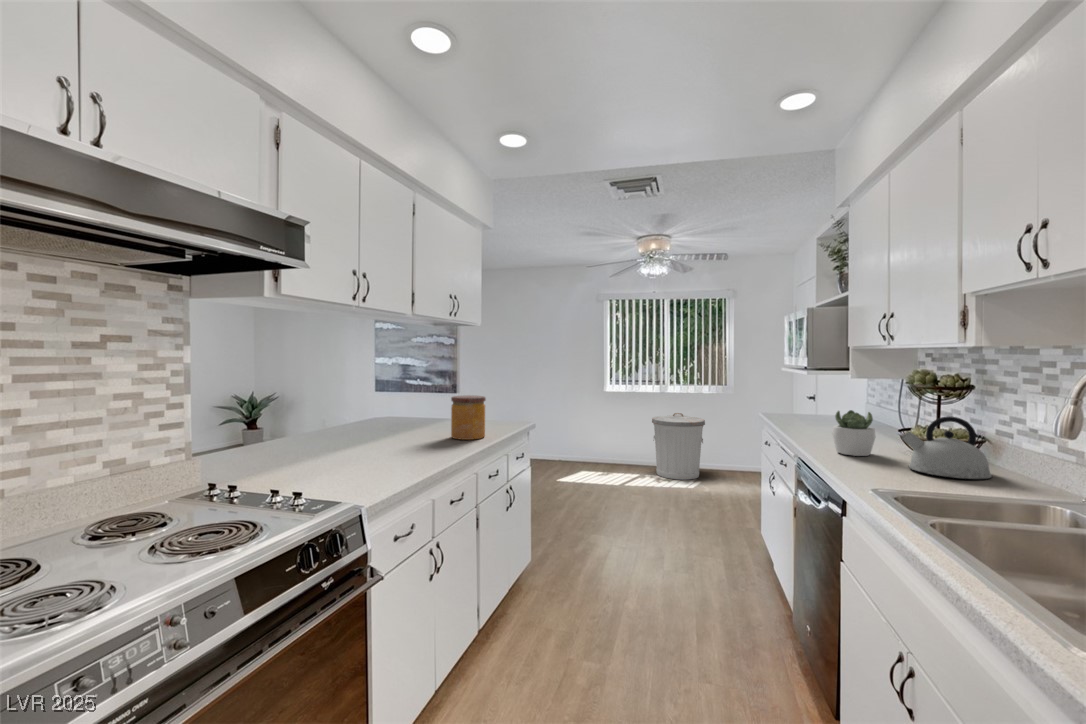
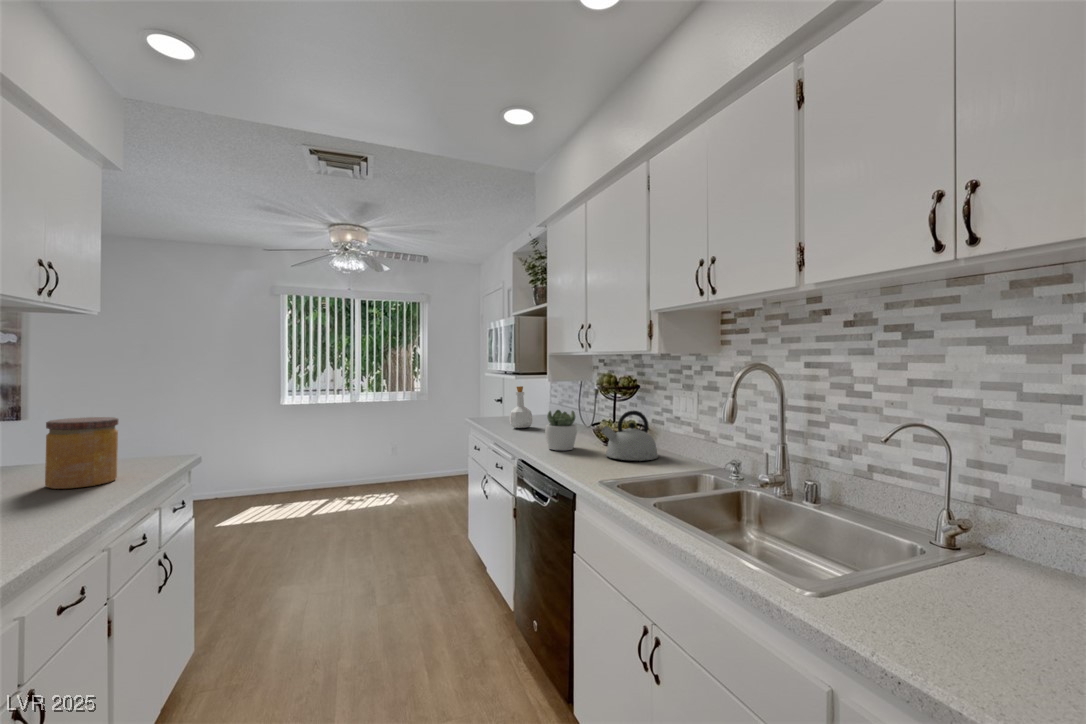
bottle: none [804,383,831,428] -> present [510,386,532,428]
trash can: present [652,413,705,480] -> none [341,423,400,495]

